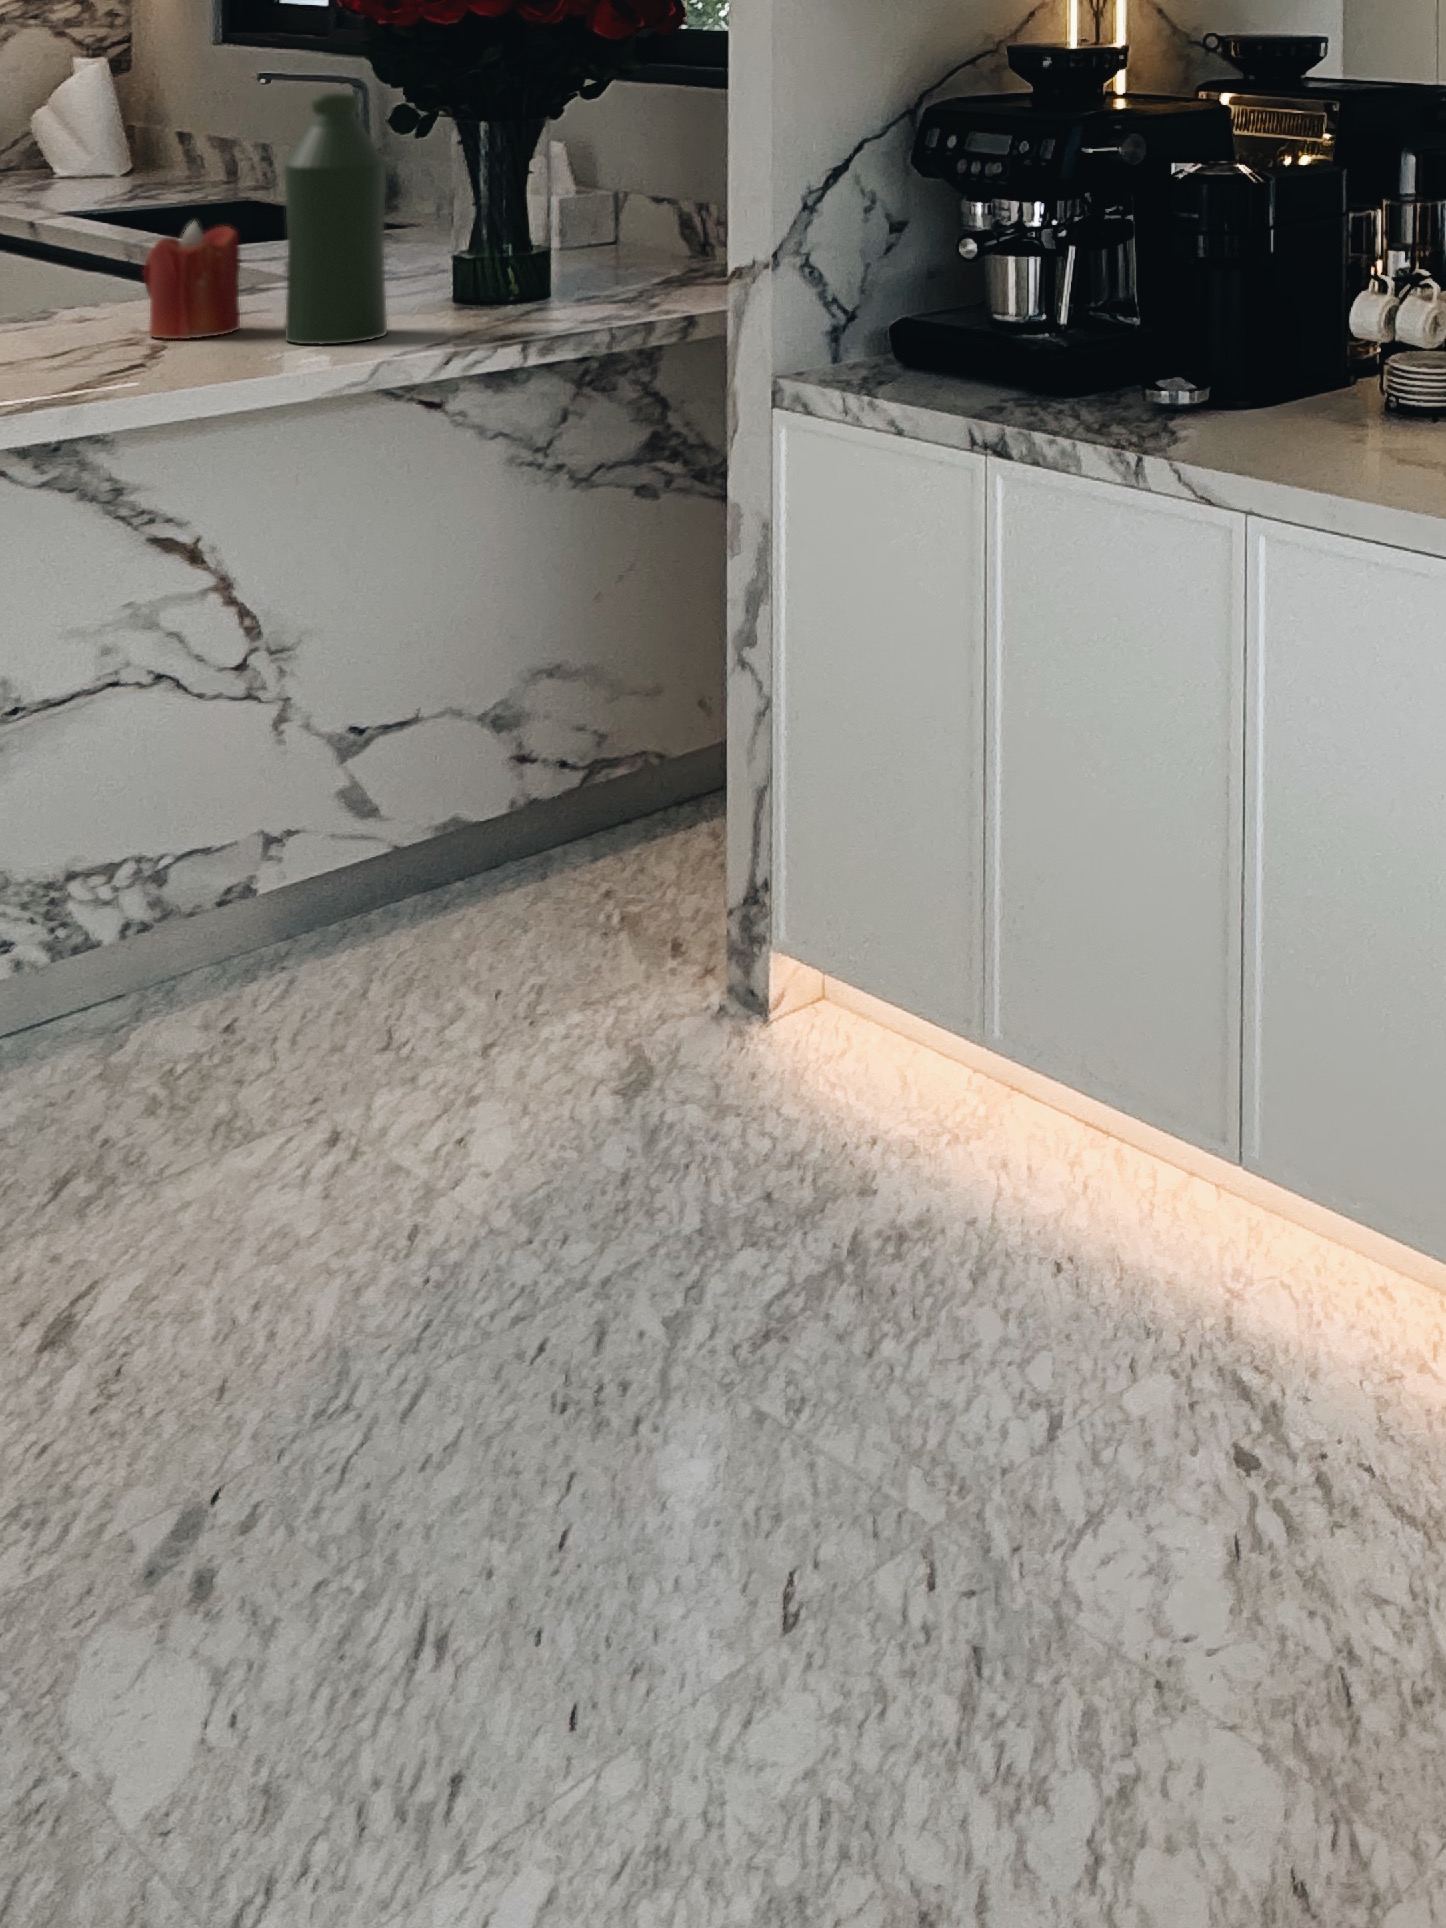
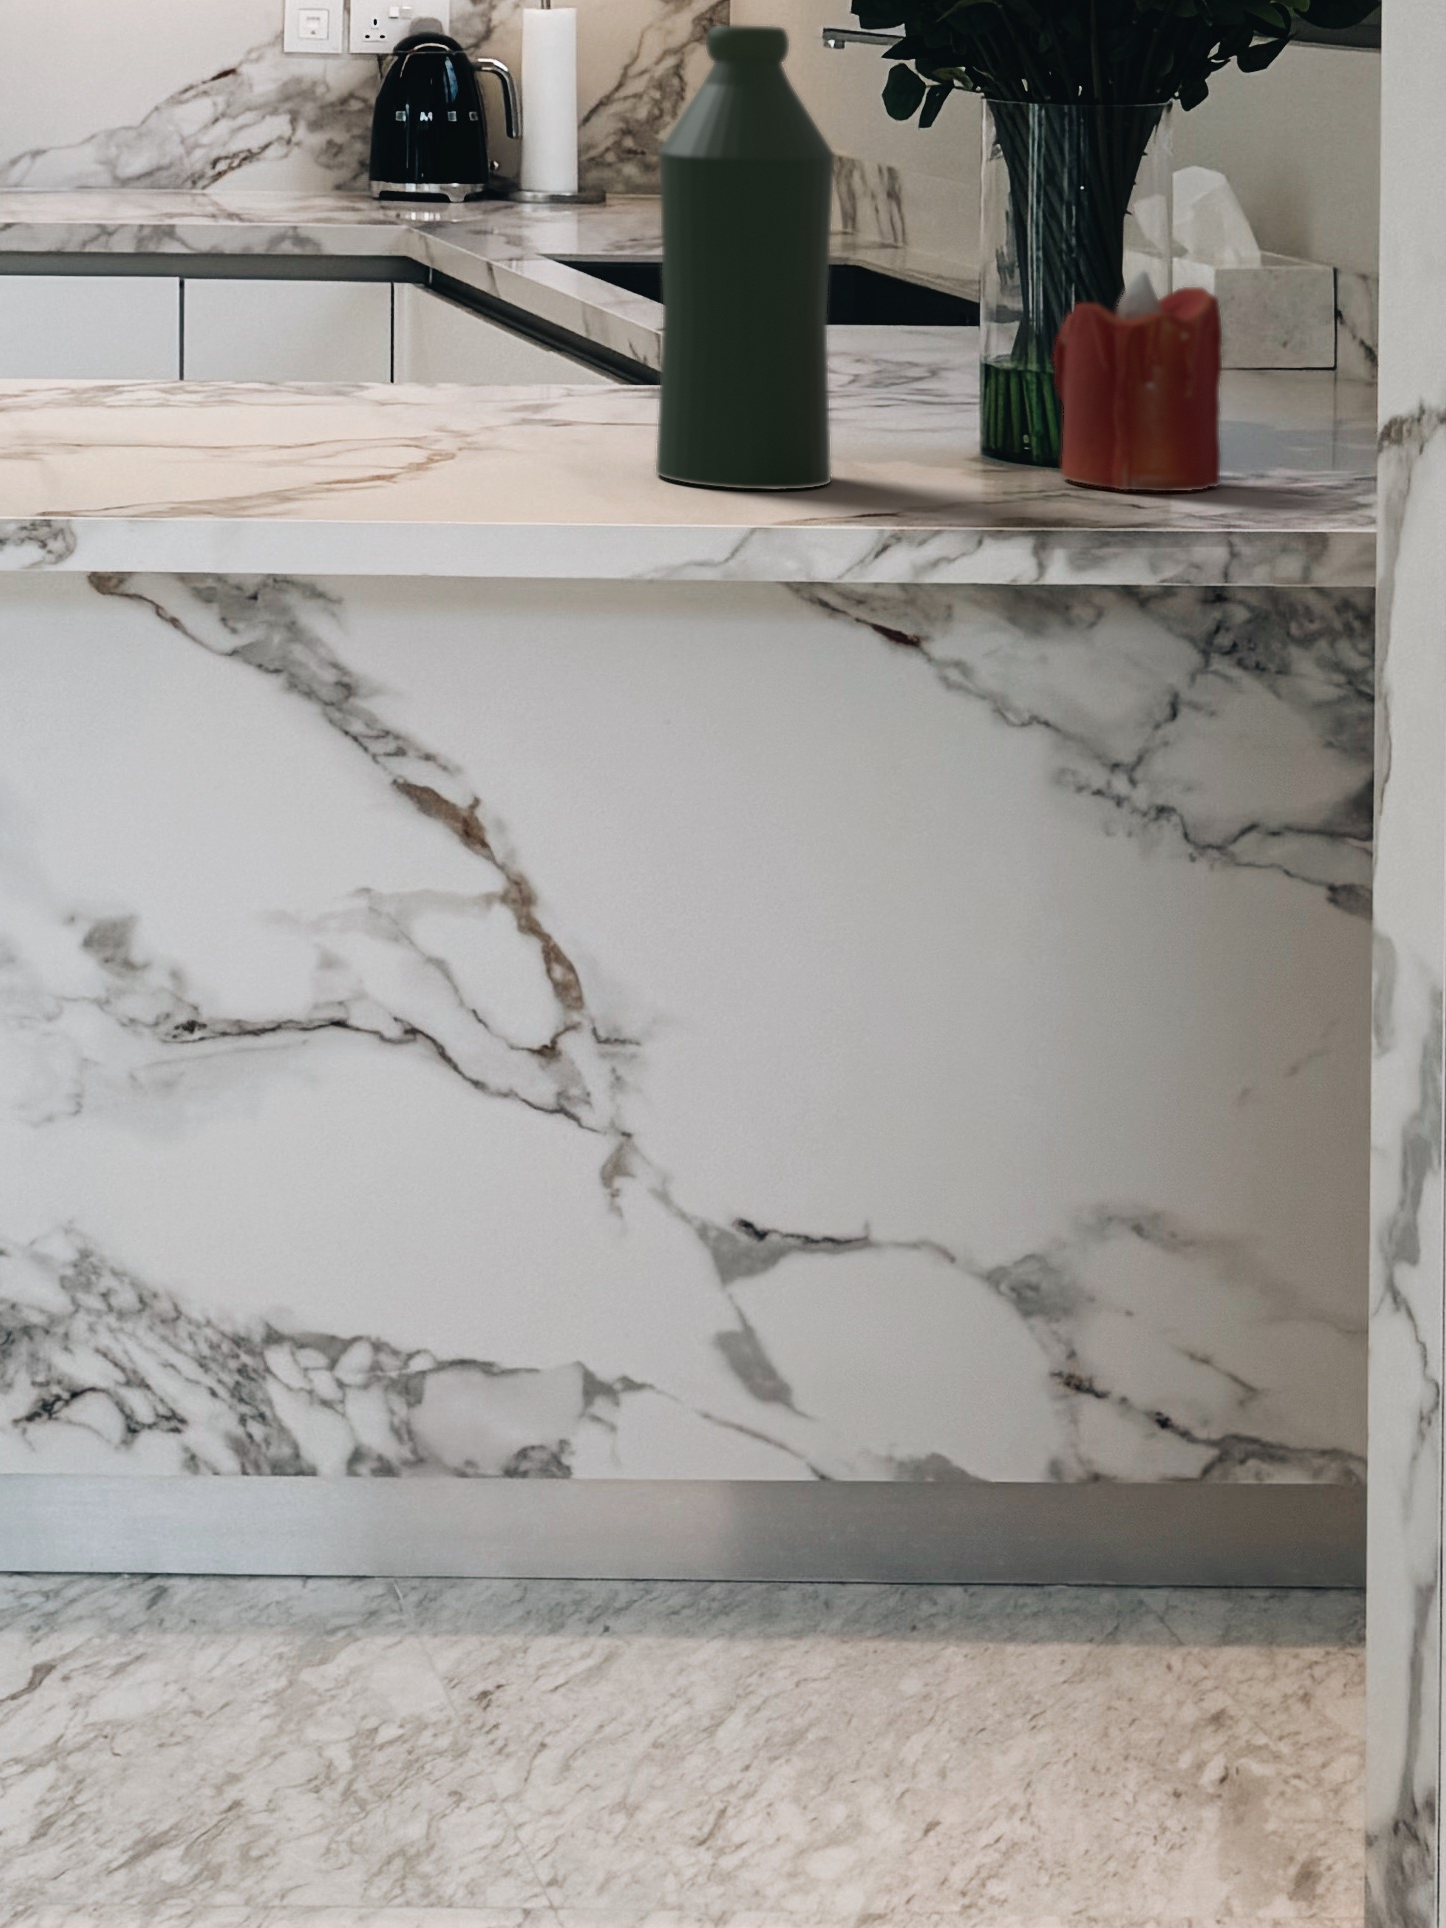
candle: present [143,221,240,339] -> present [1053,271,1222,491]

